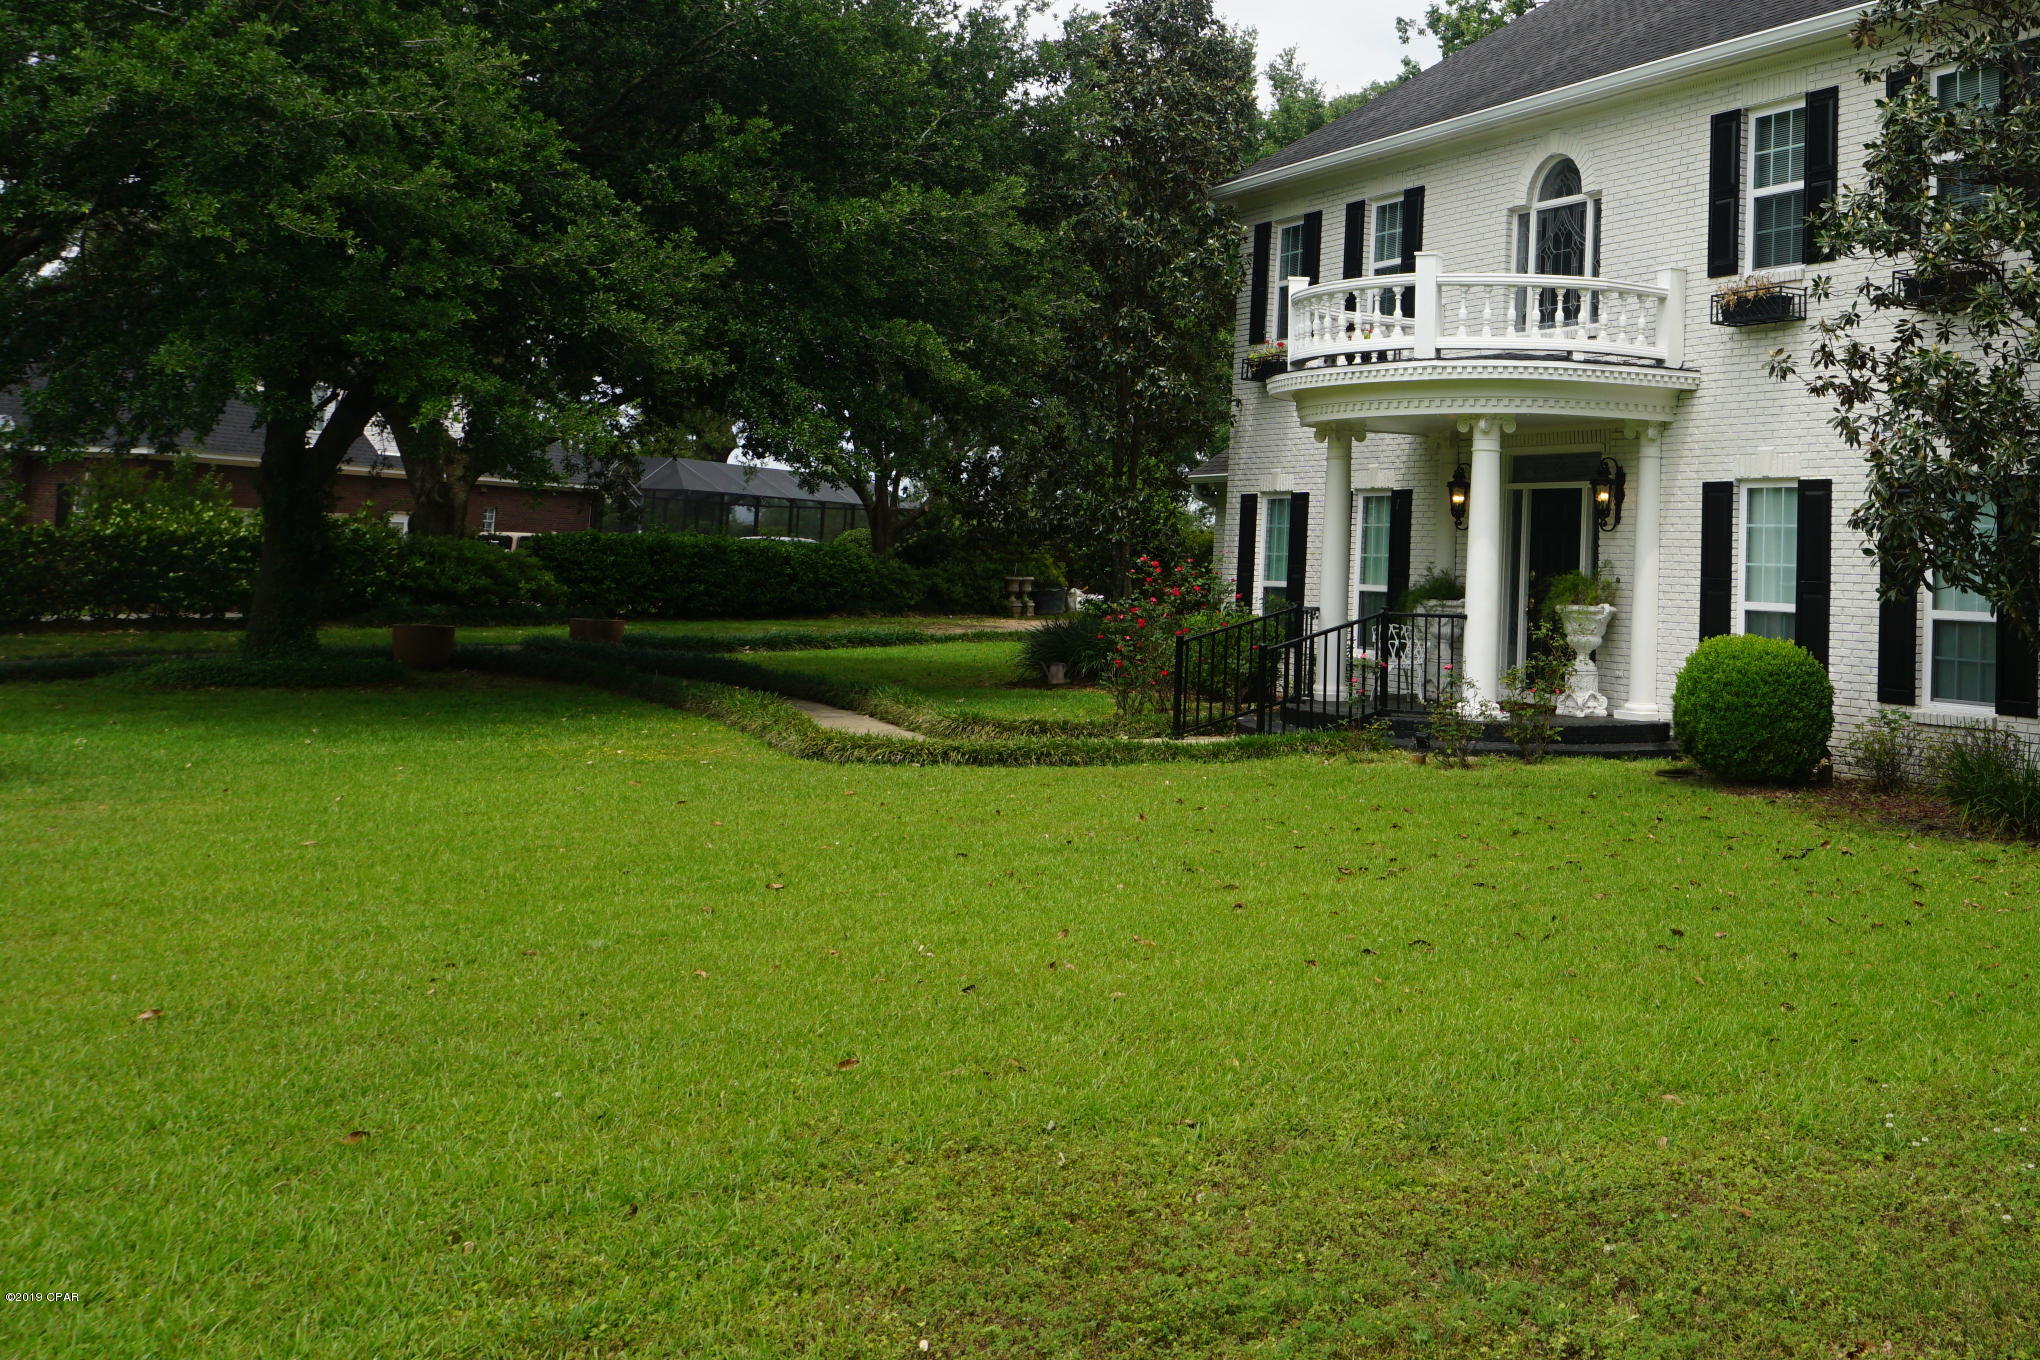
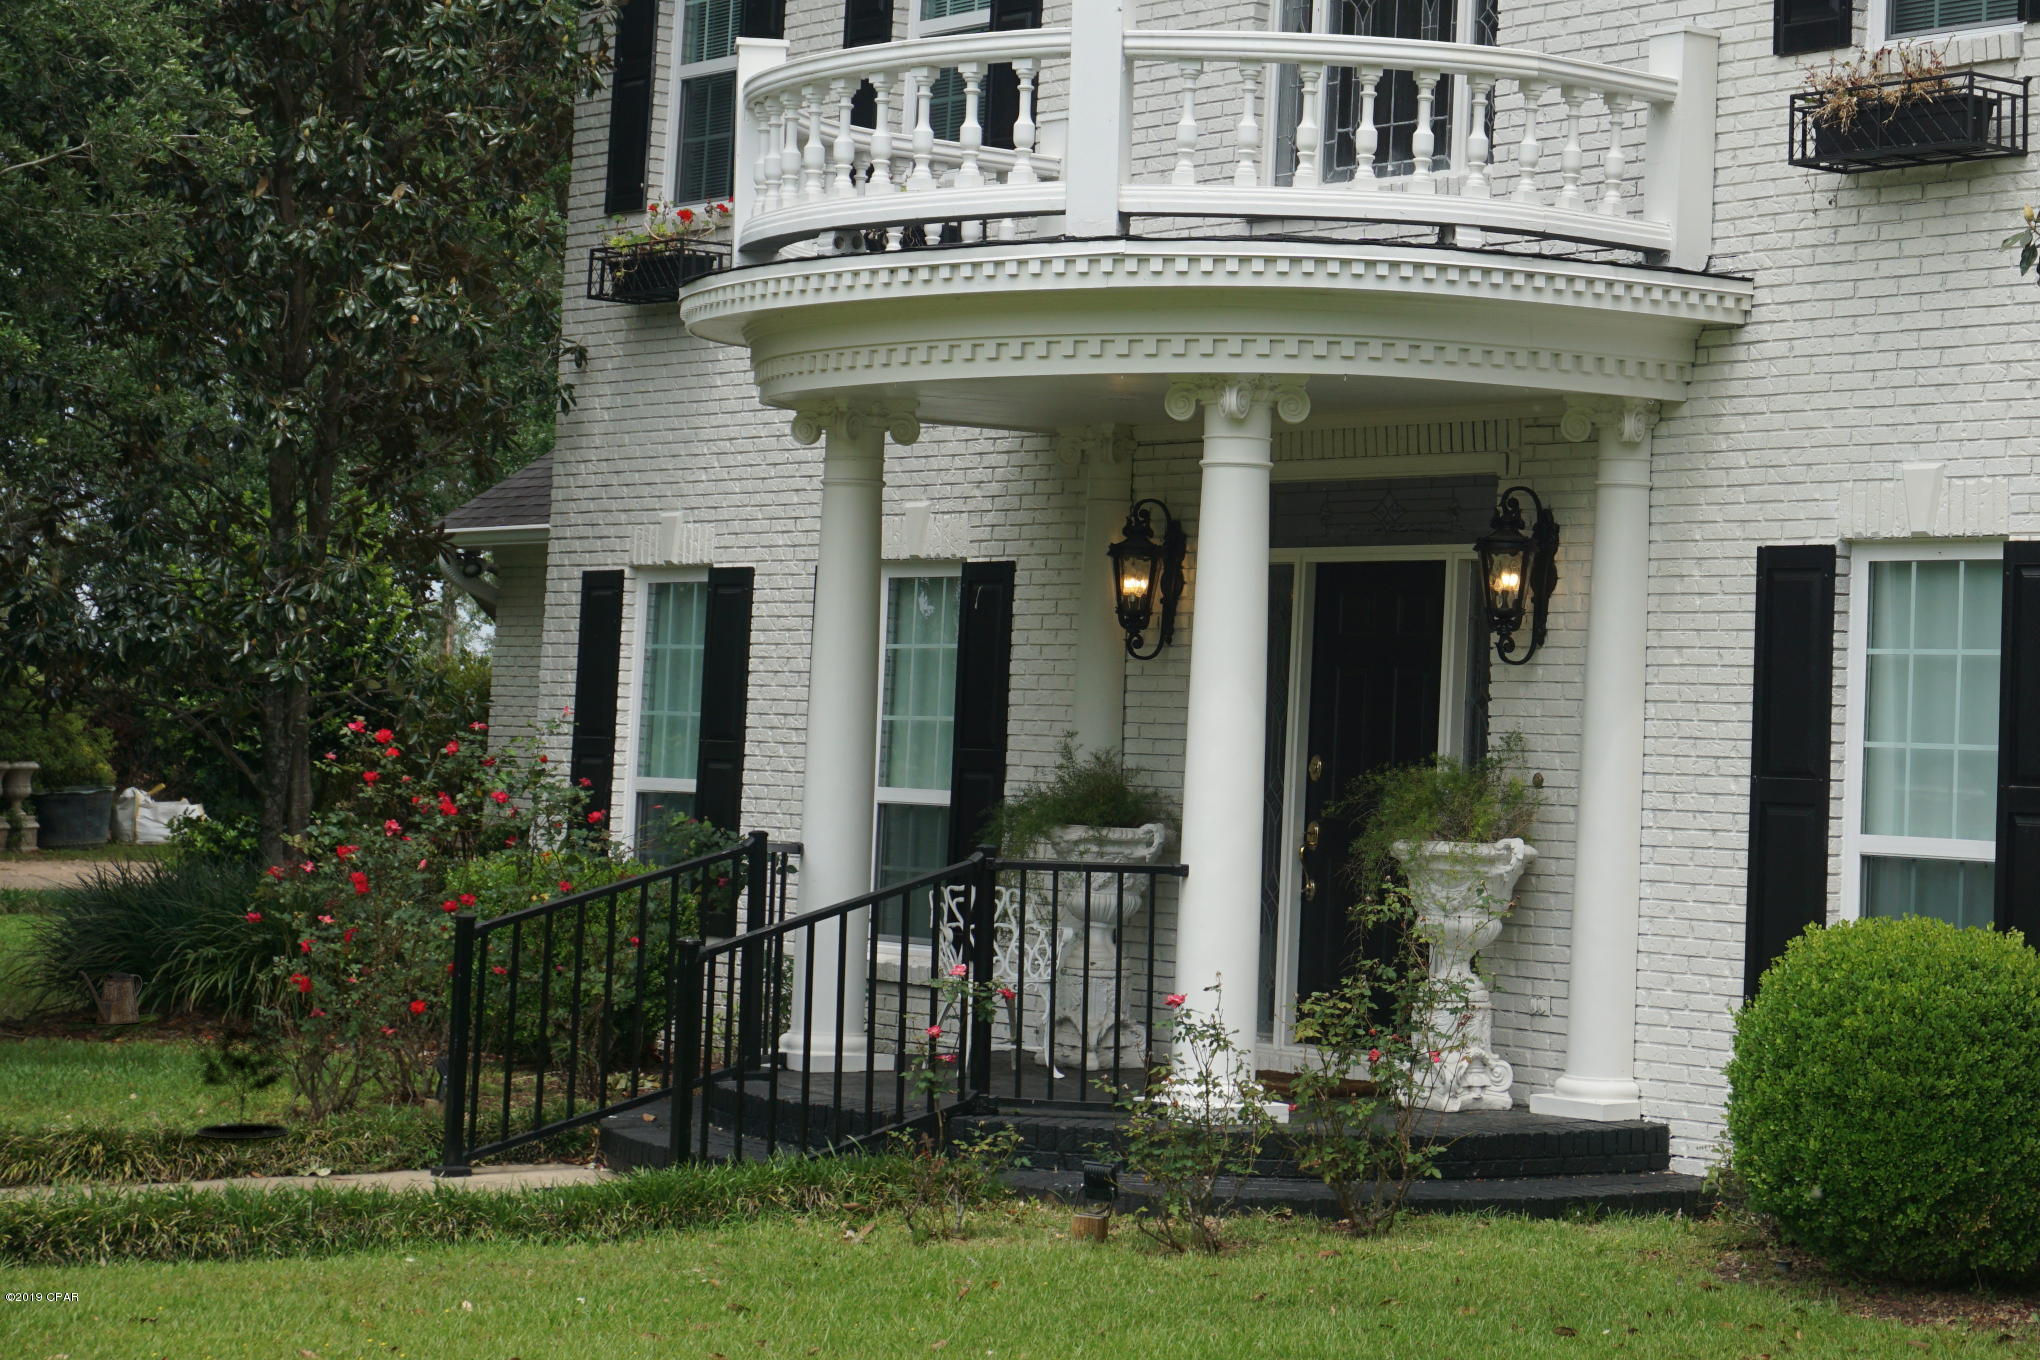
potted tree: present [1652,698,1698,777] -> present [191,977,294,1139]

